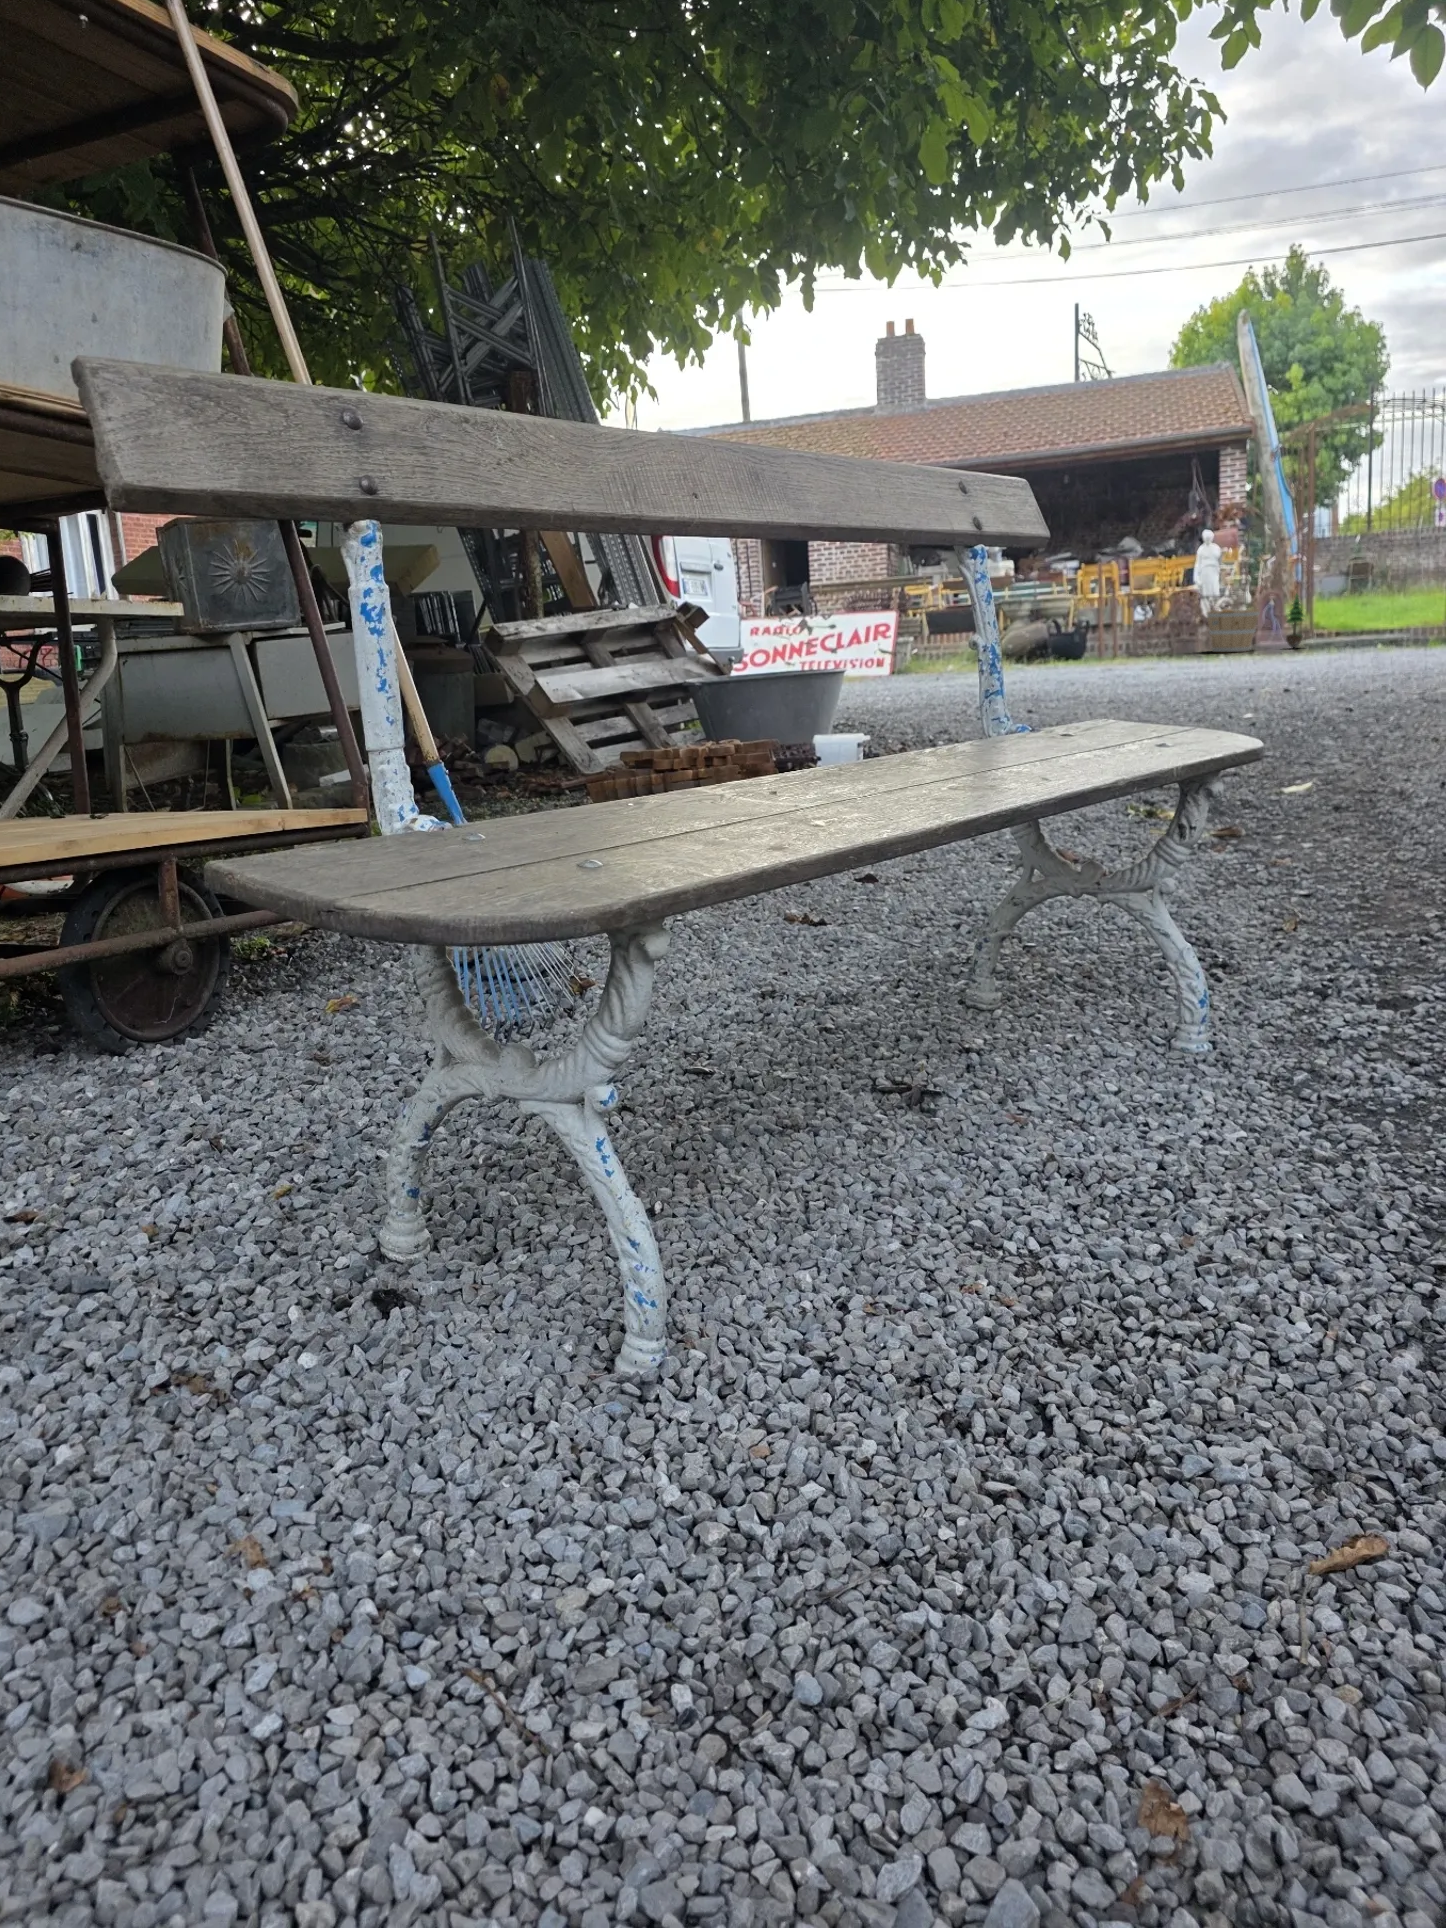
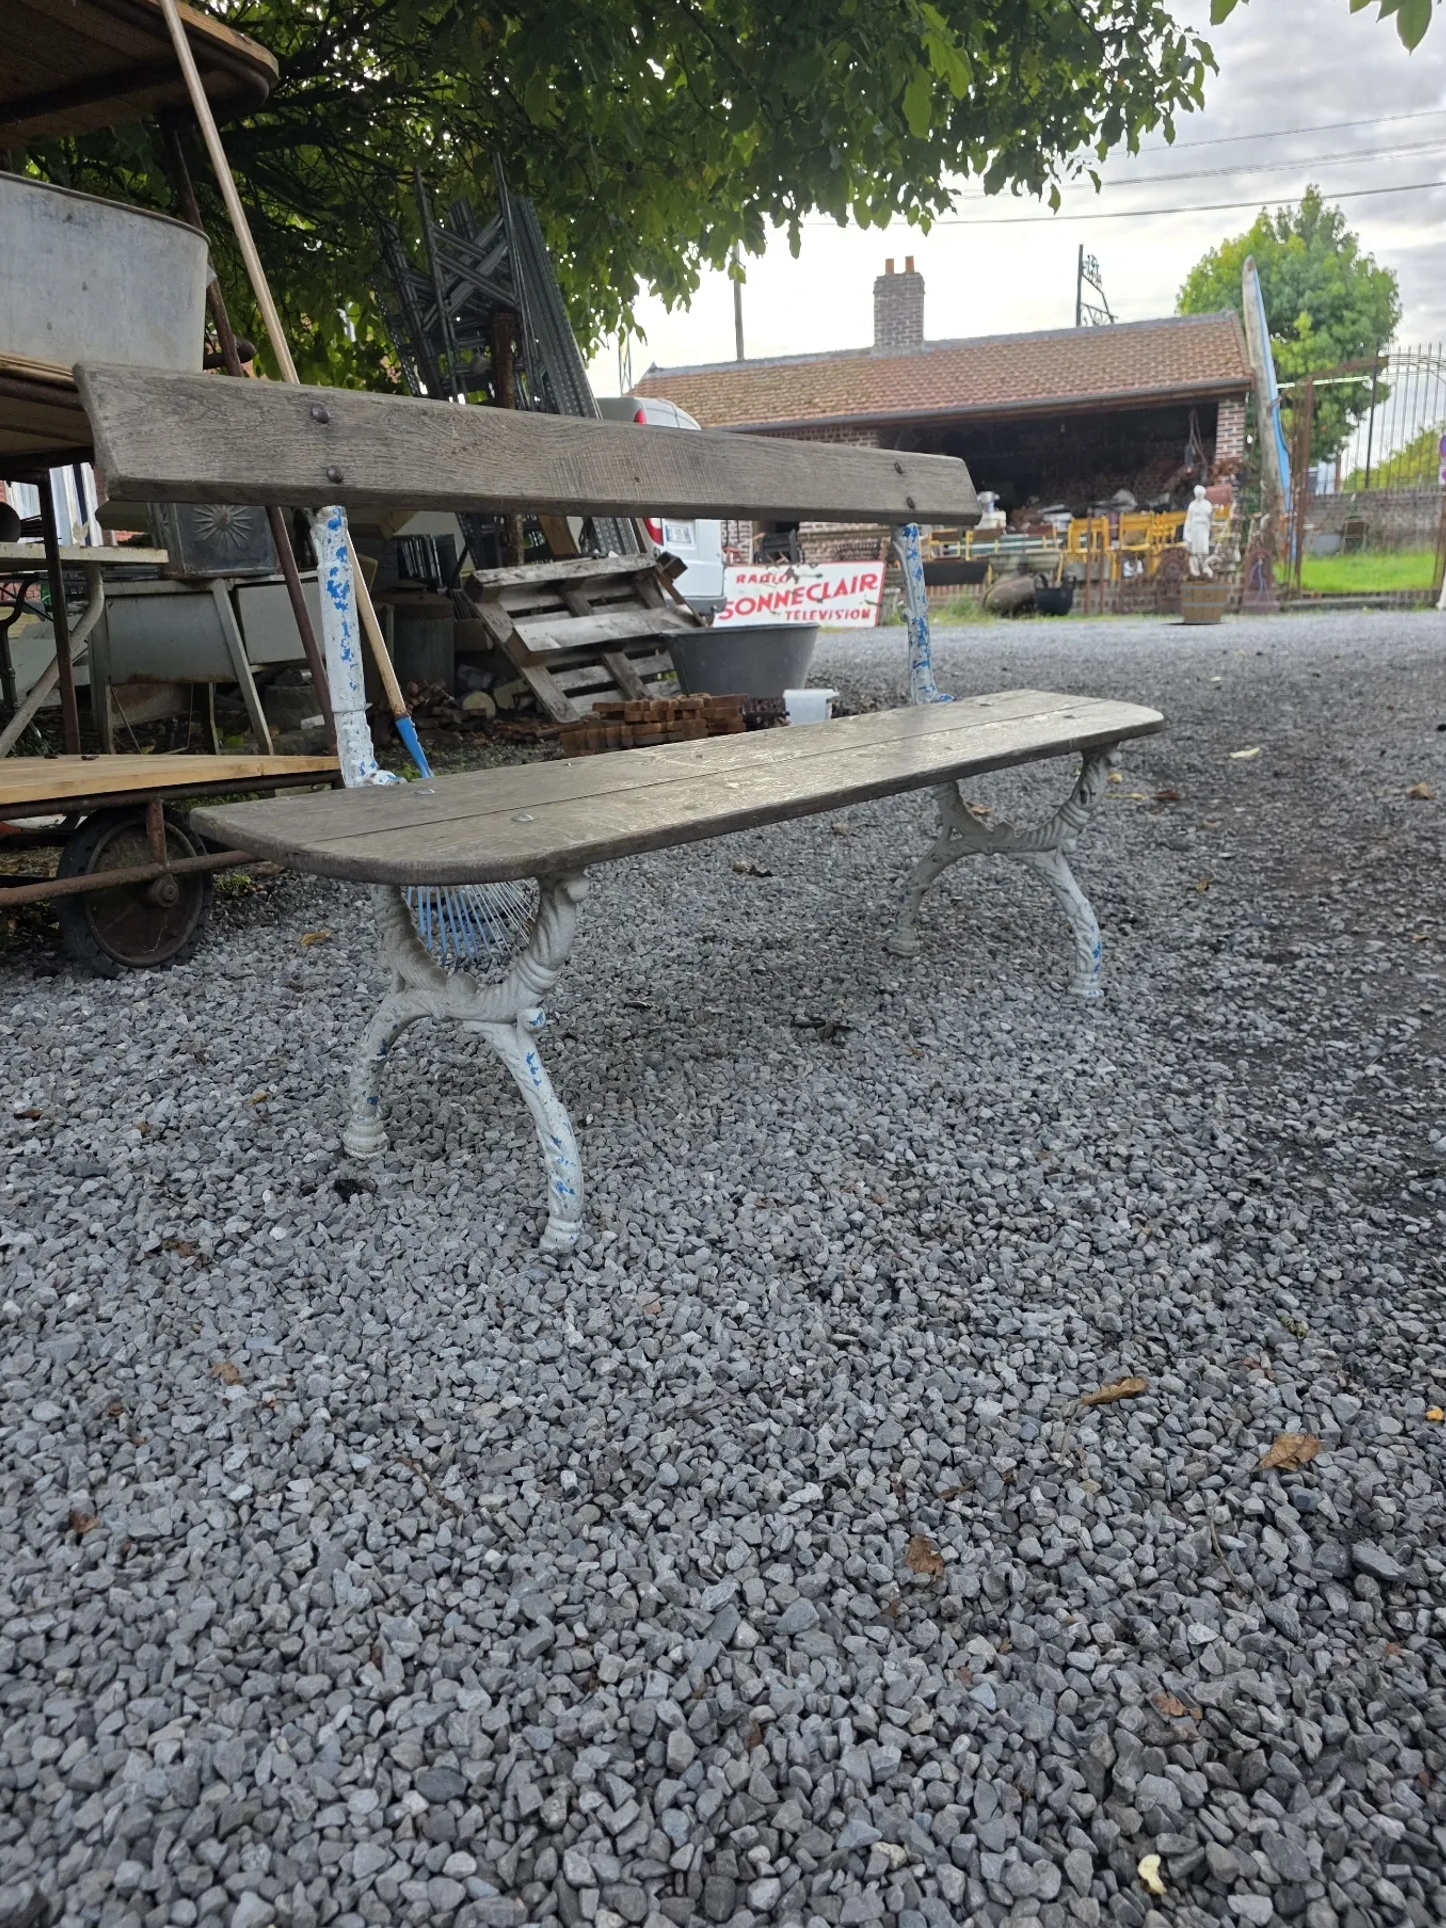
potted tree: present [1286,594,1303,648] -> none [1255,567,1276,622]

